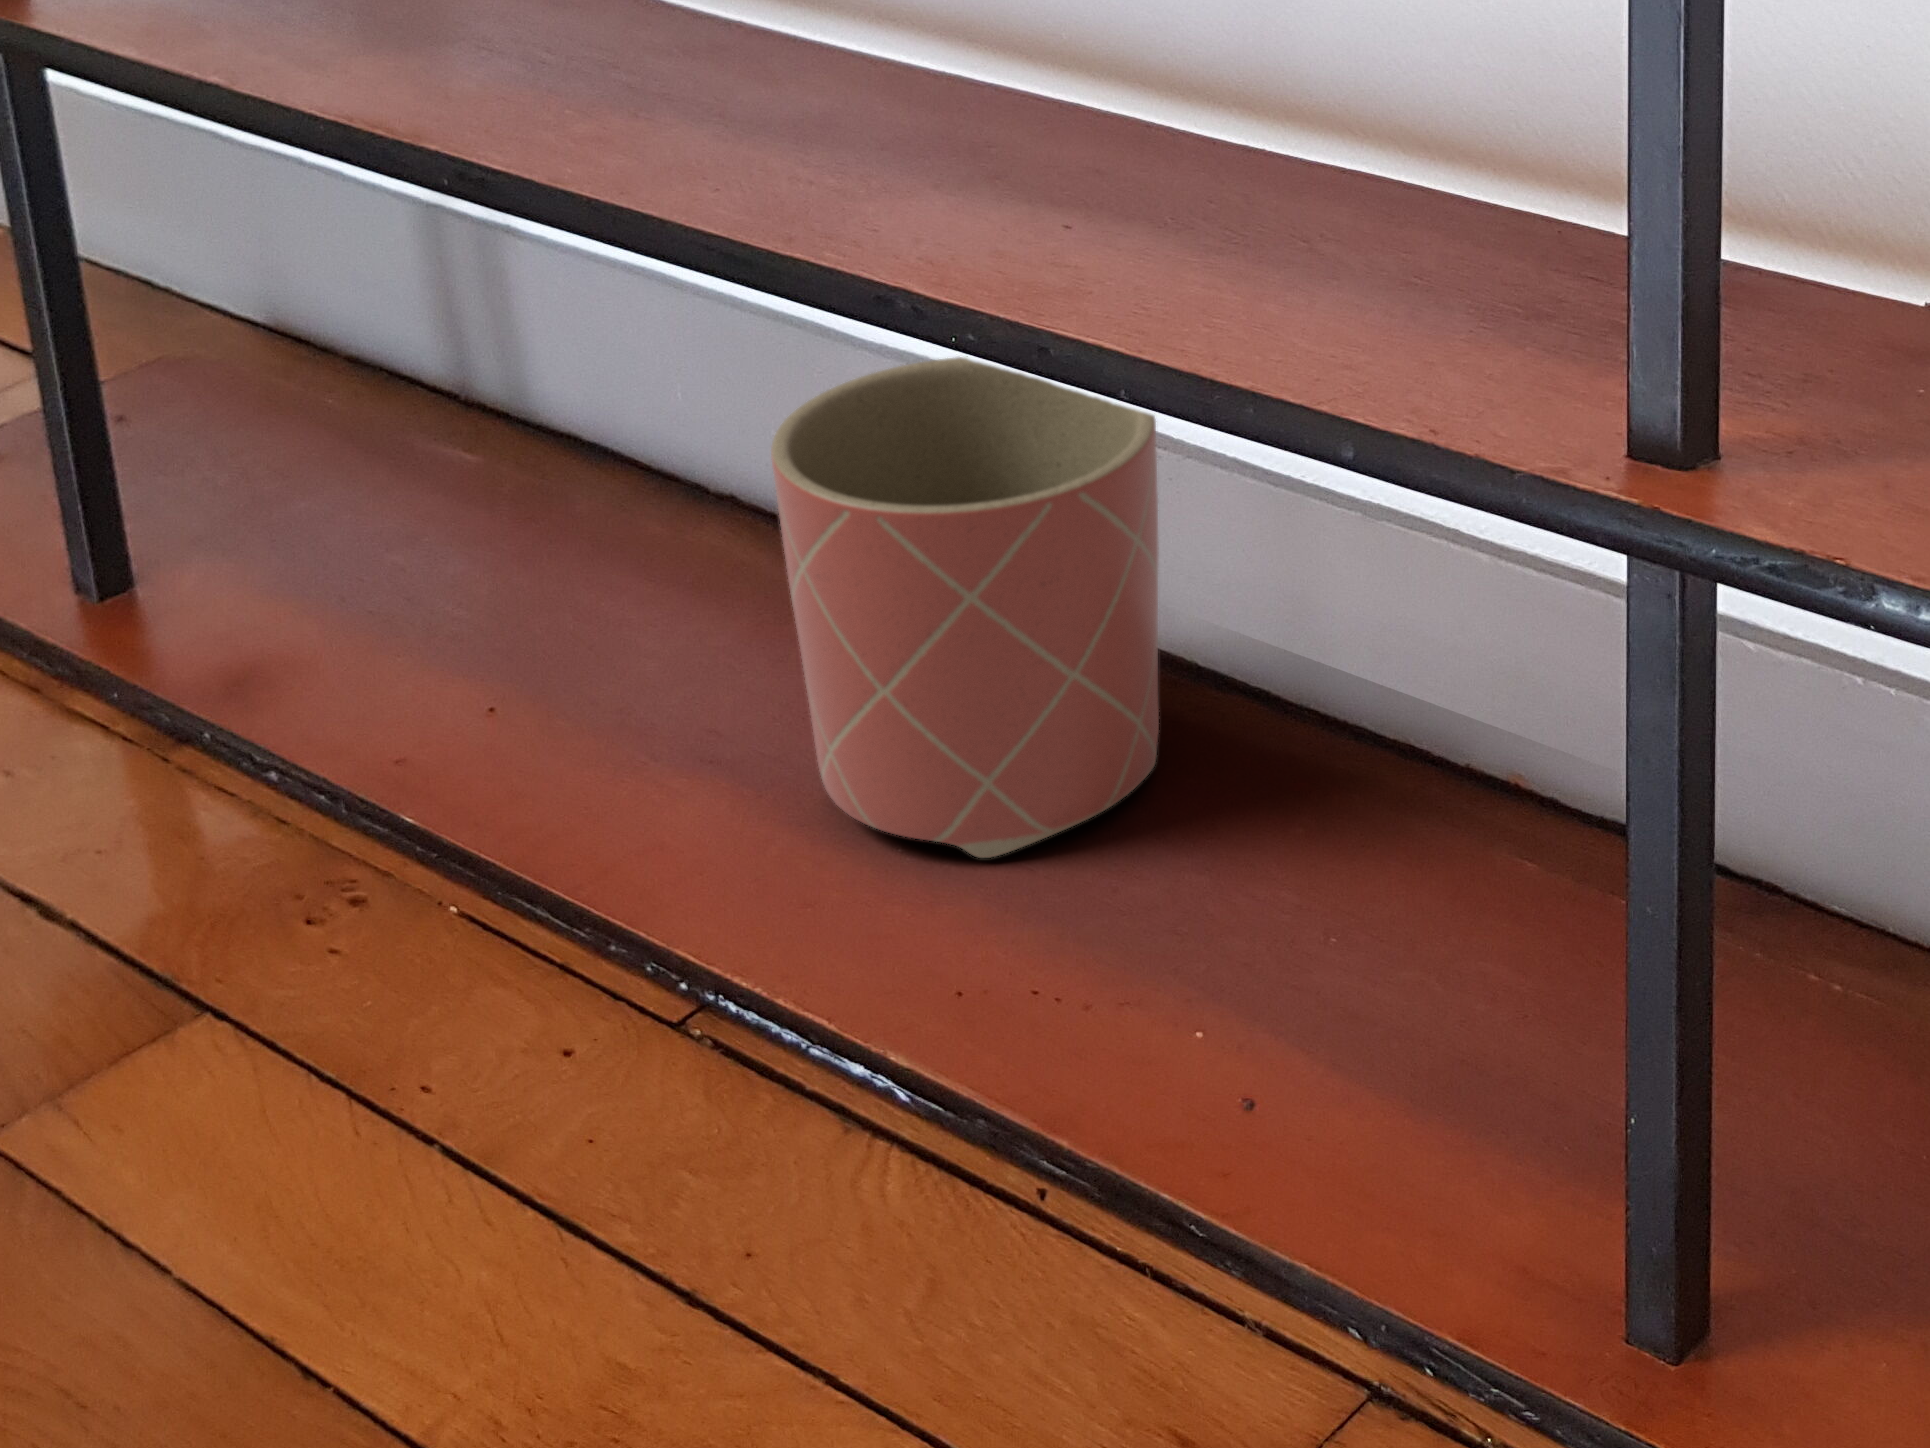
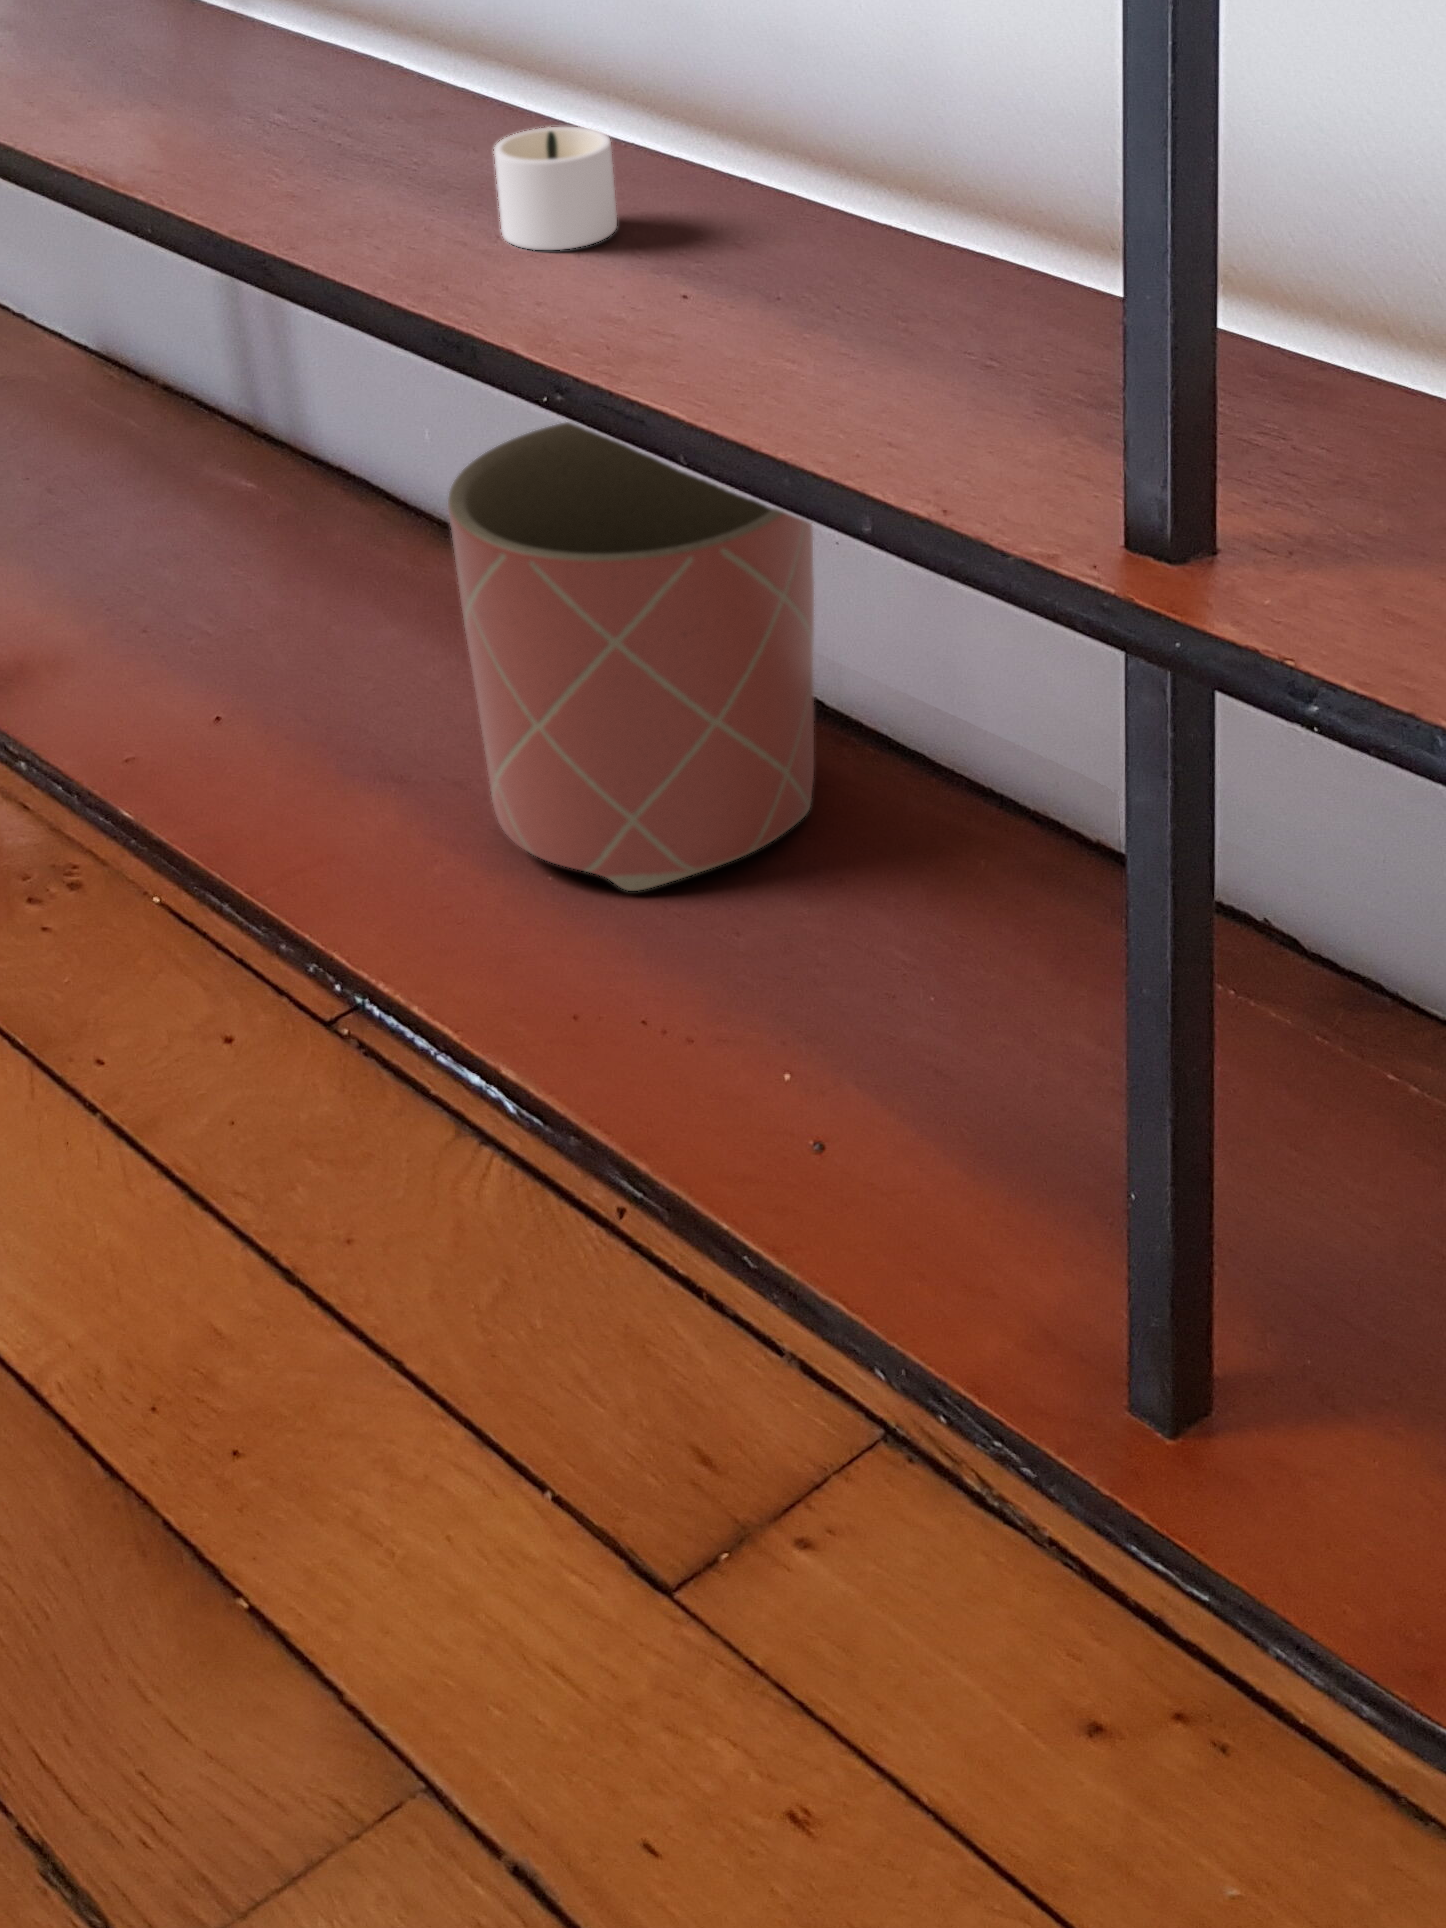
candle: none [839,56,1031,186] -> present [494,127,617,250]

